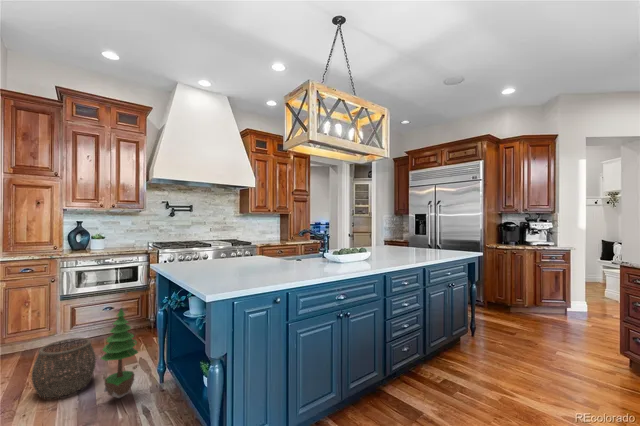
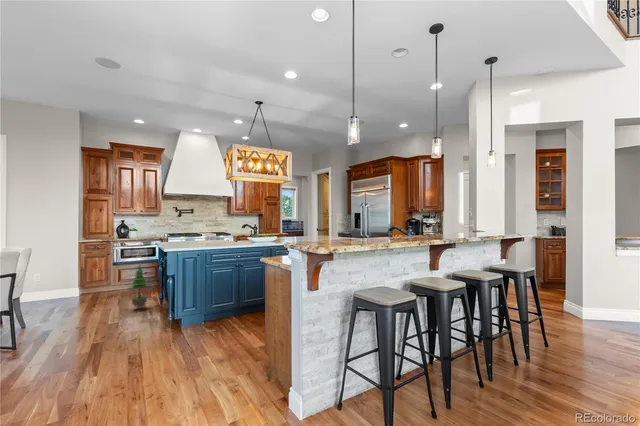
woven basket: present [32,338,96,398] -> none [99,281,130,308]

